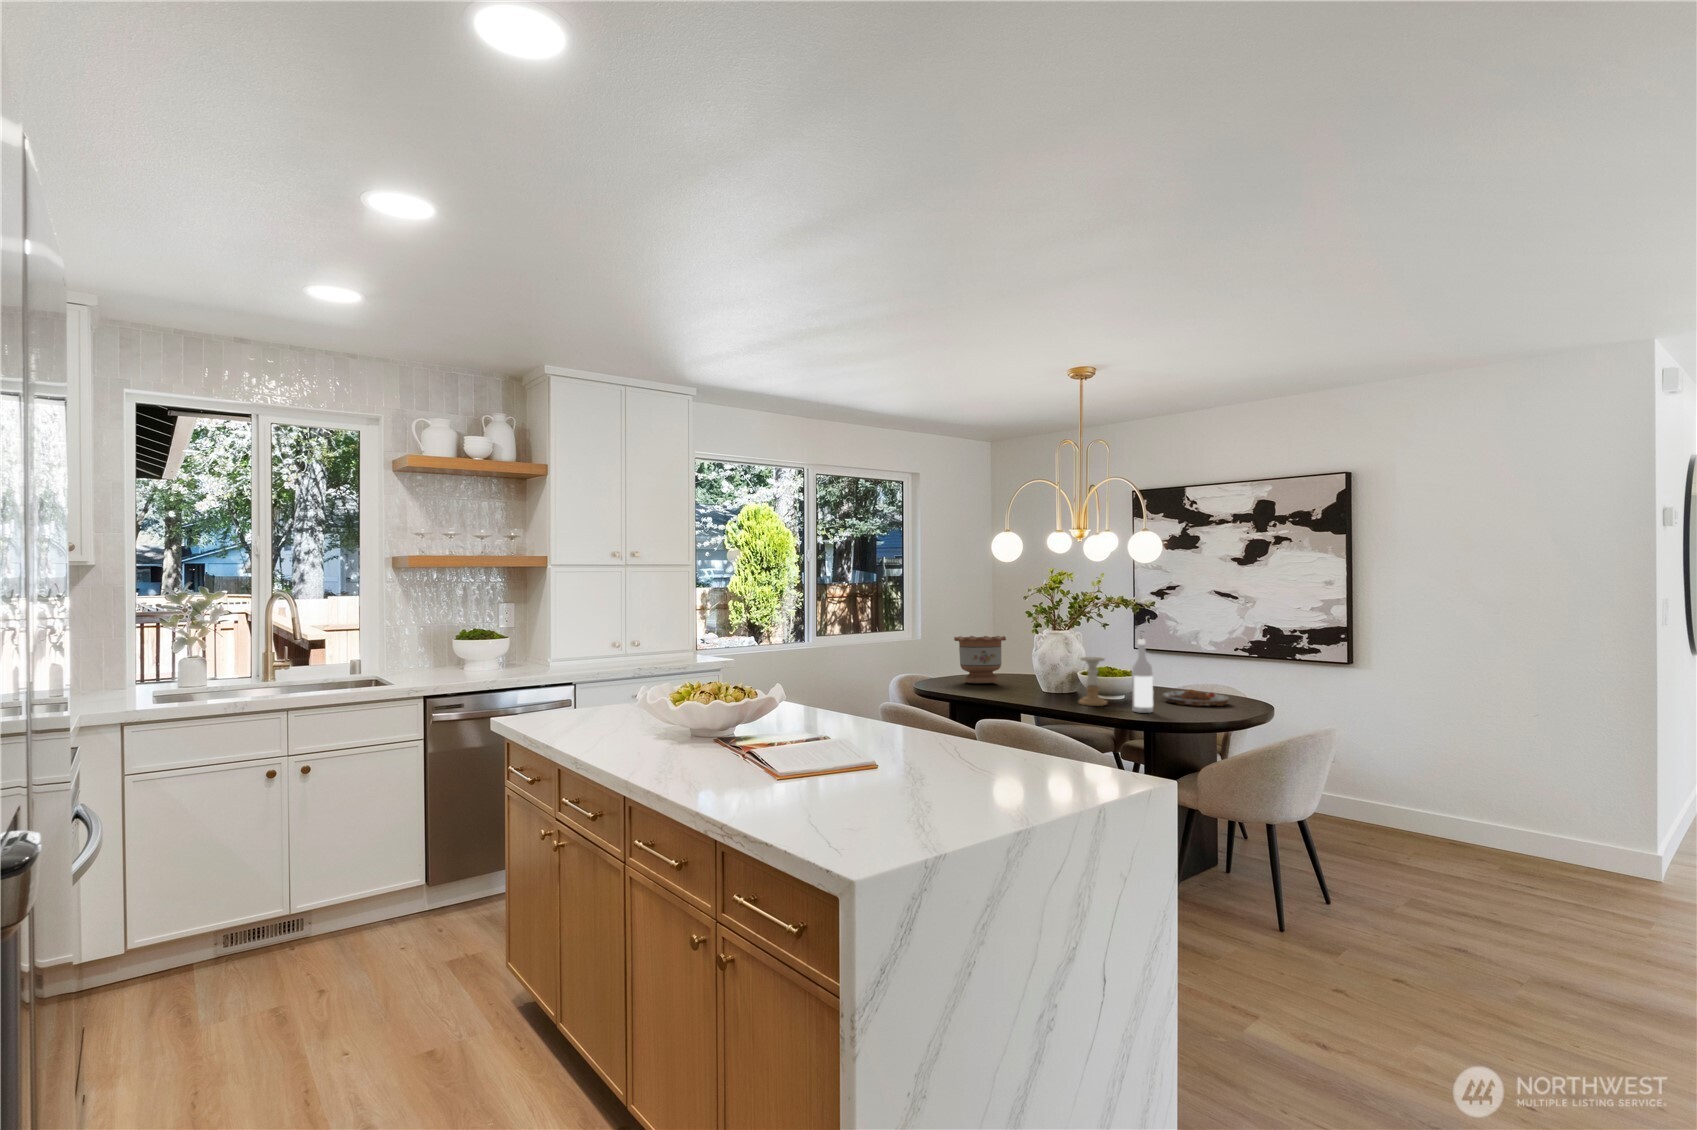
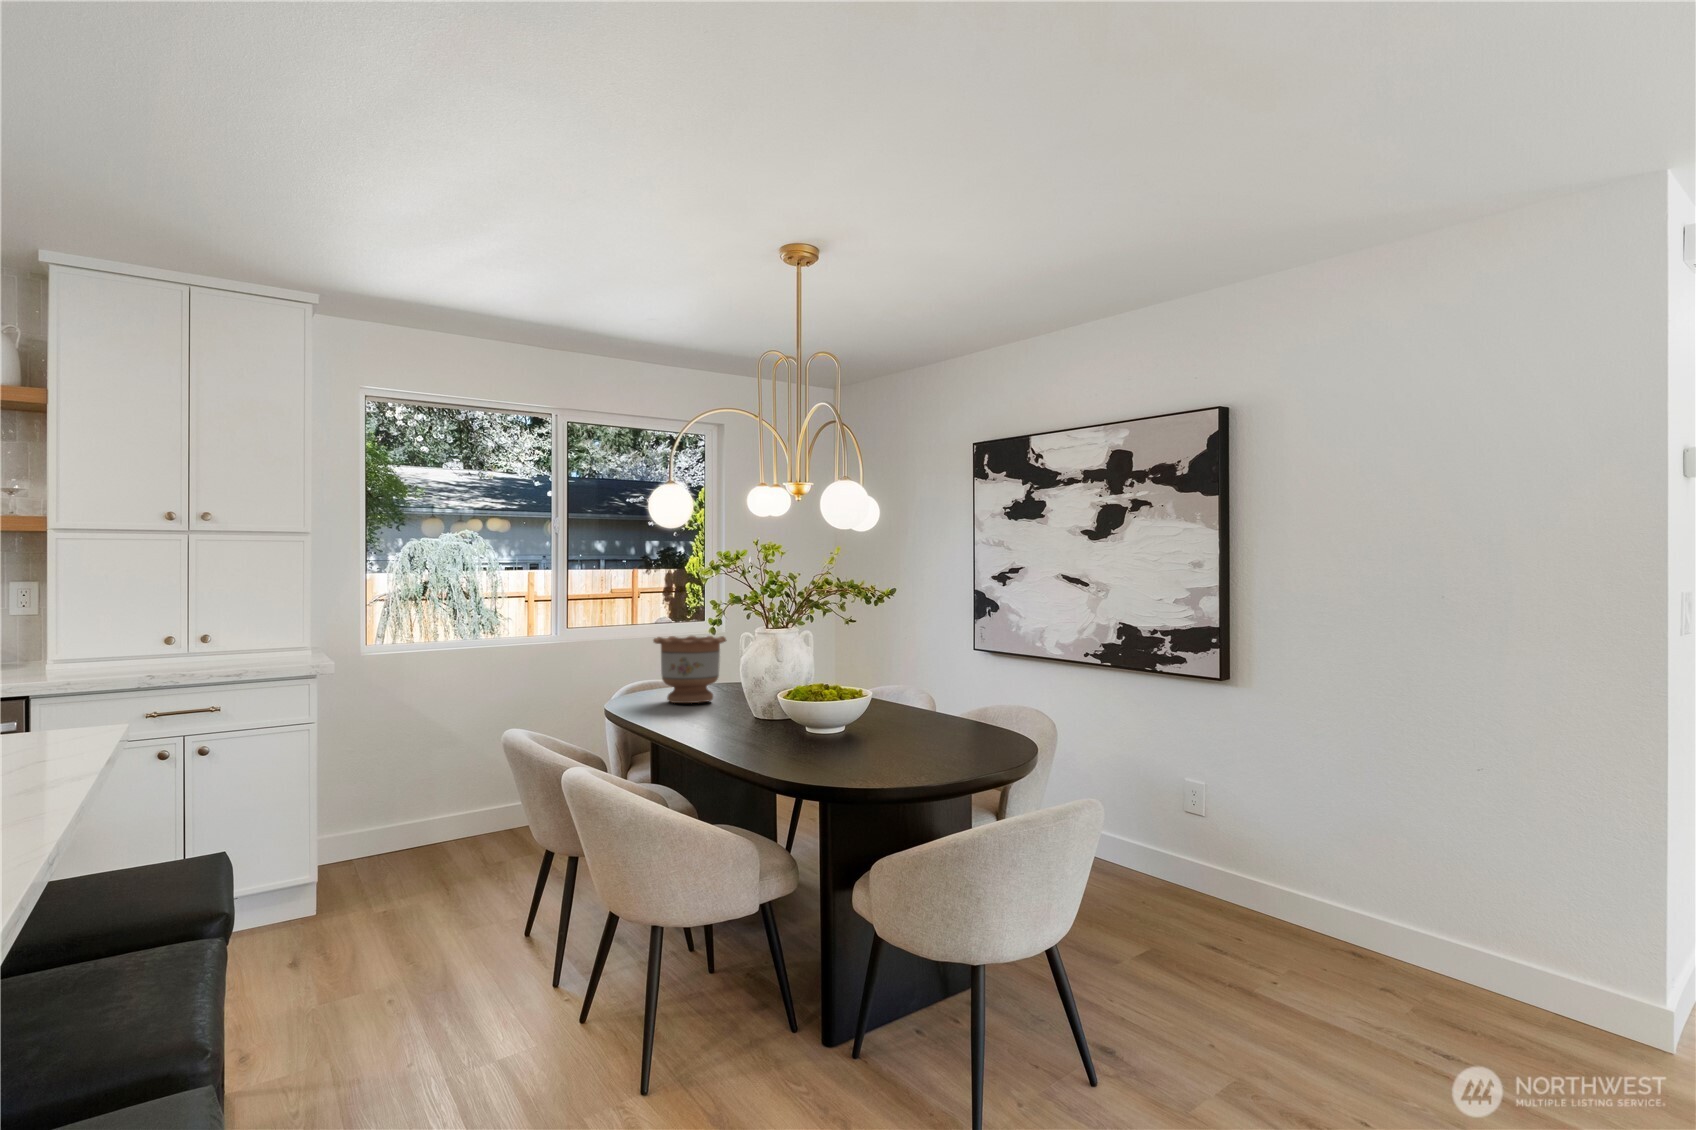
wine bottle: present [1132,639,1153,713] -> none [788,652,819,770]
candle holder: present [1079,657,1107,706] -> none [739,675,782,752]
plate: present [1163,690,1229,706] -> none [885,725,980,754]

